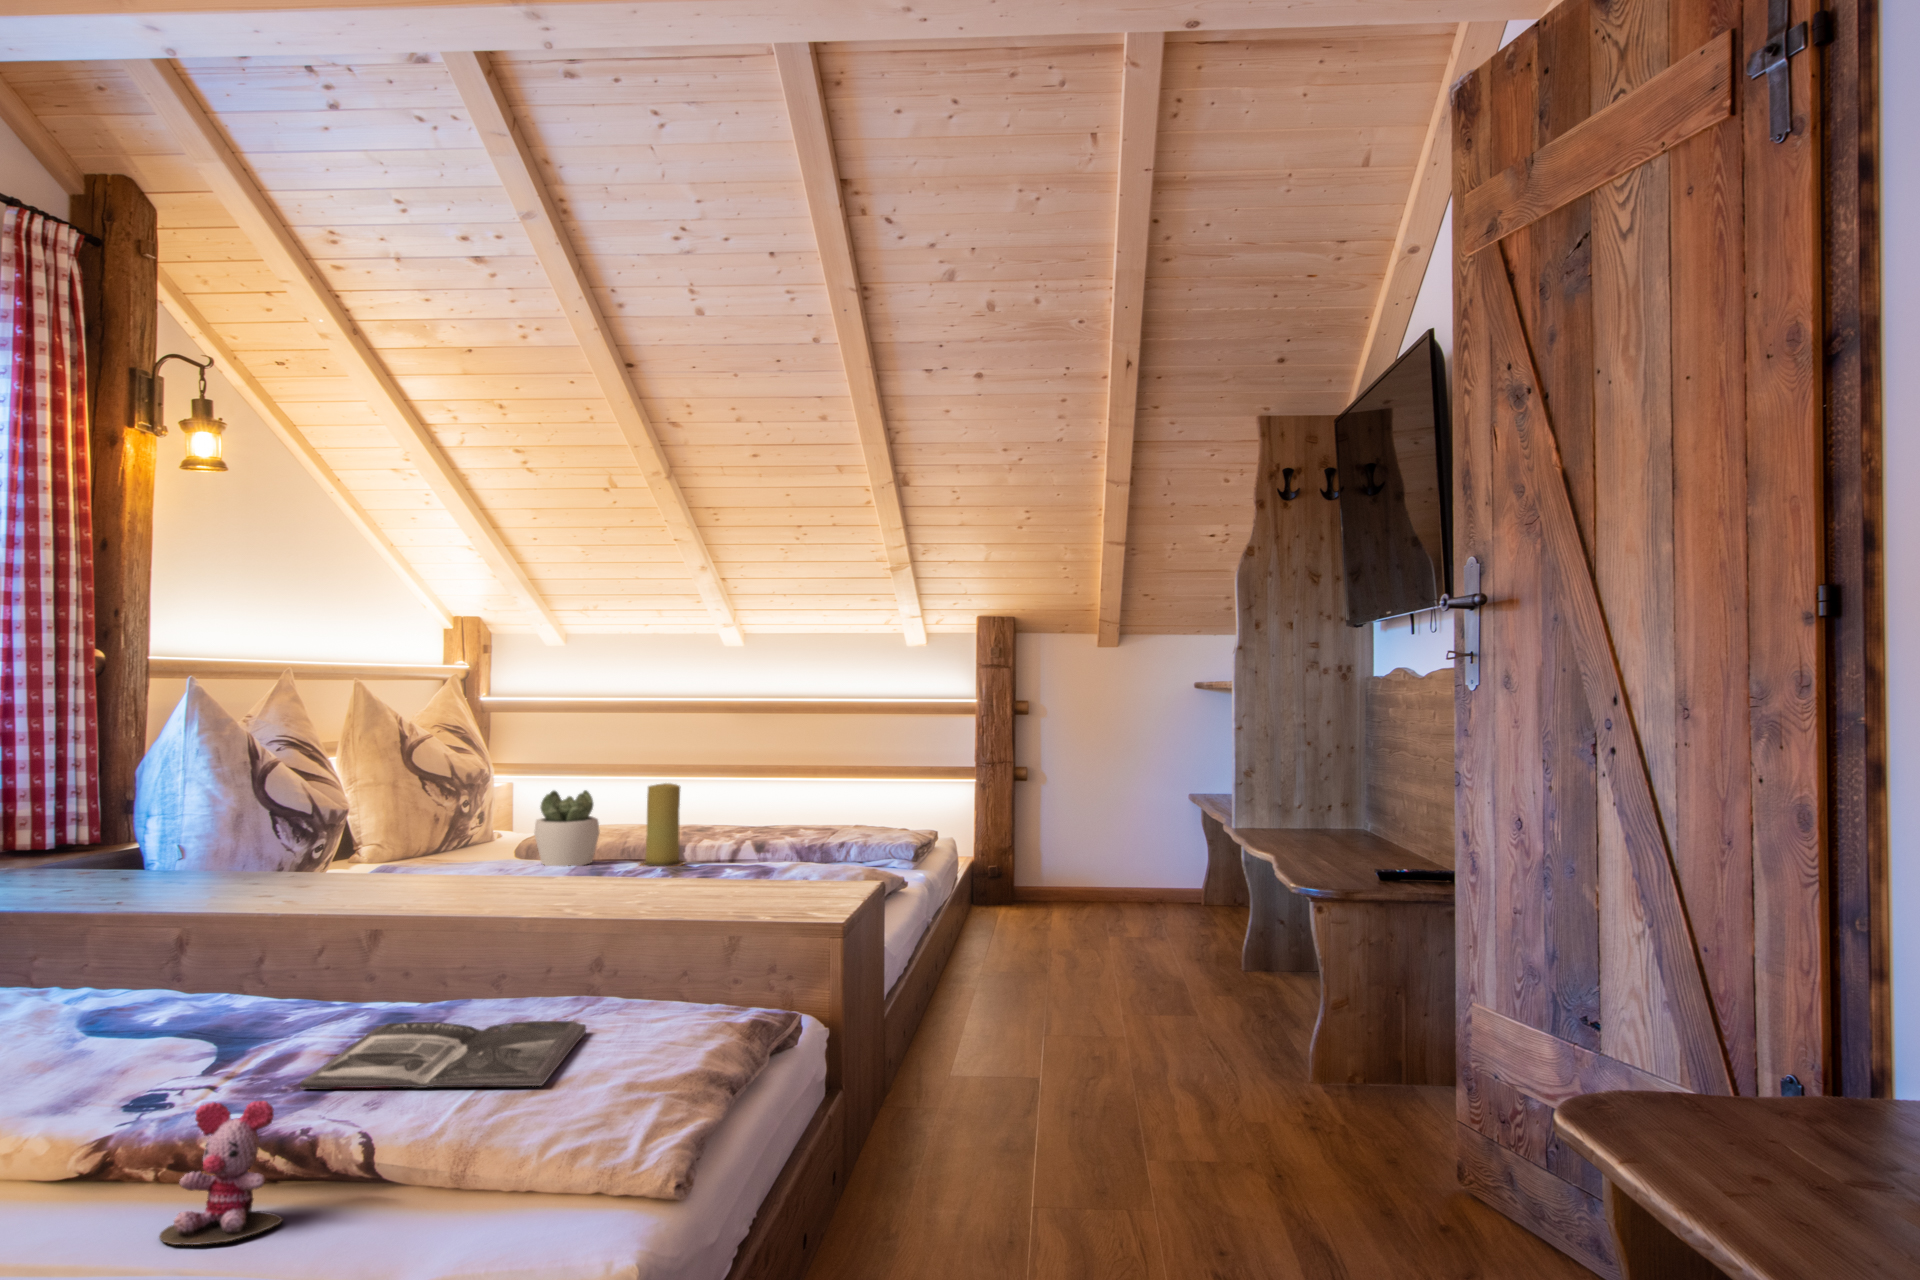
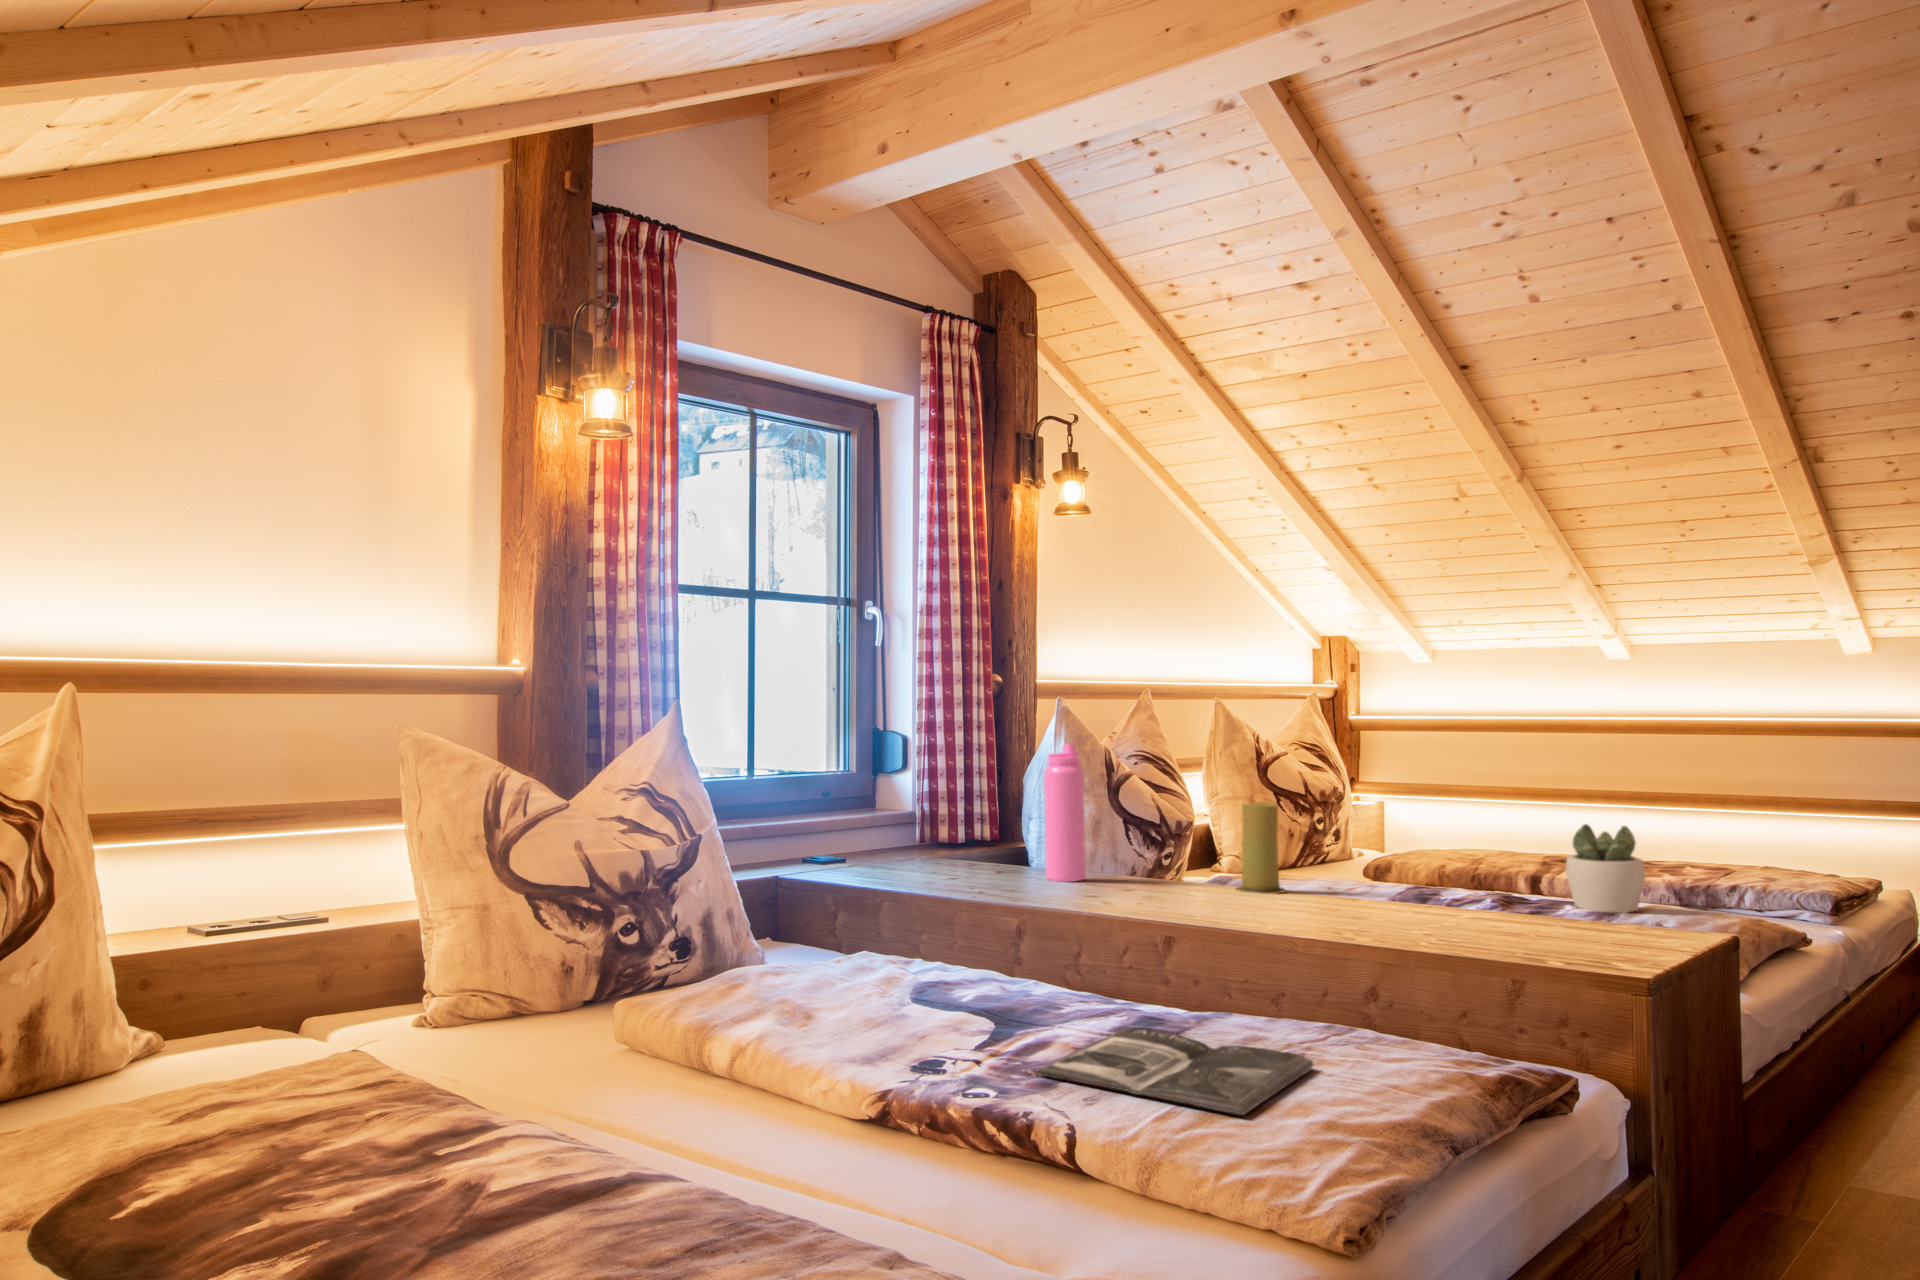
water bottle: none [194,729,247,884] -> present [1044,744,1086,882]
candle: present [639,783,685,867] -> present [1236,802,1286,894]
succulent plant: present [534,790,600,866] -> present [1565,824,1645,913]
stuffed toy: present [159,1101,283,1245] -> none [903,1072,1044,1198]

